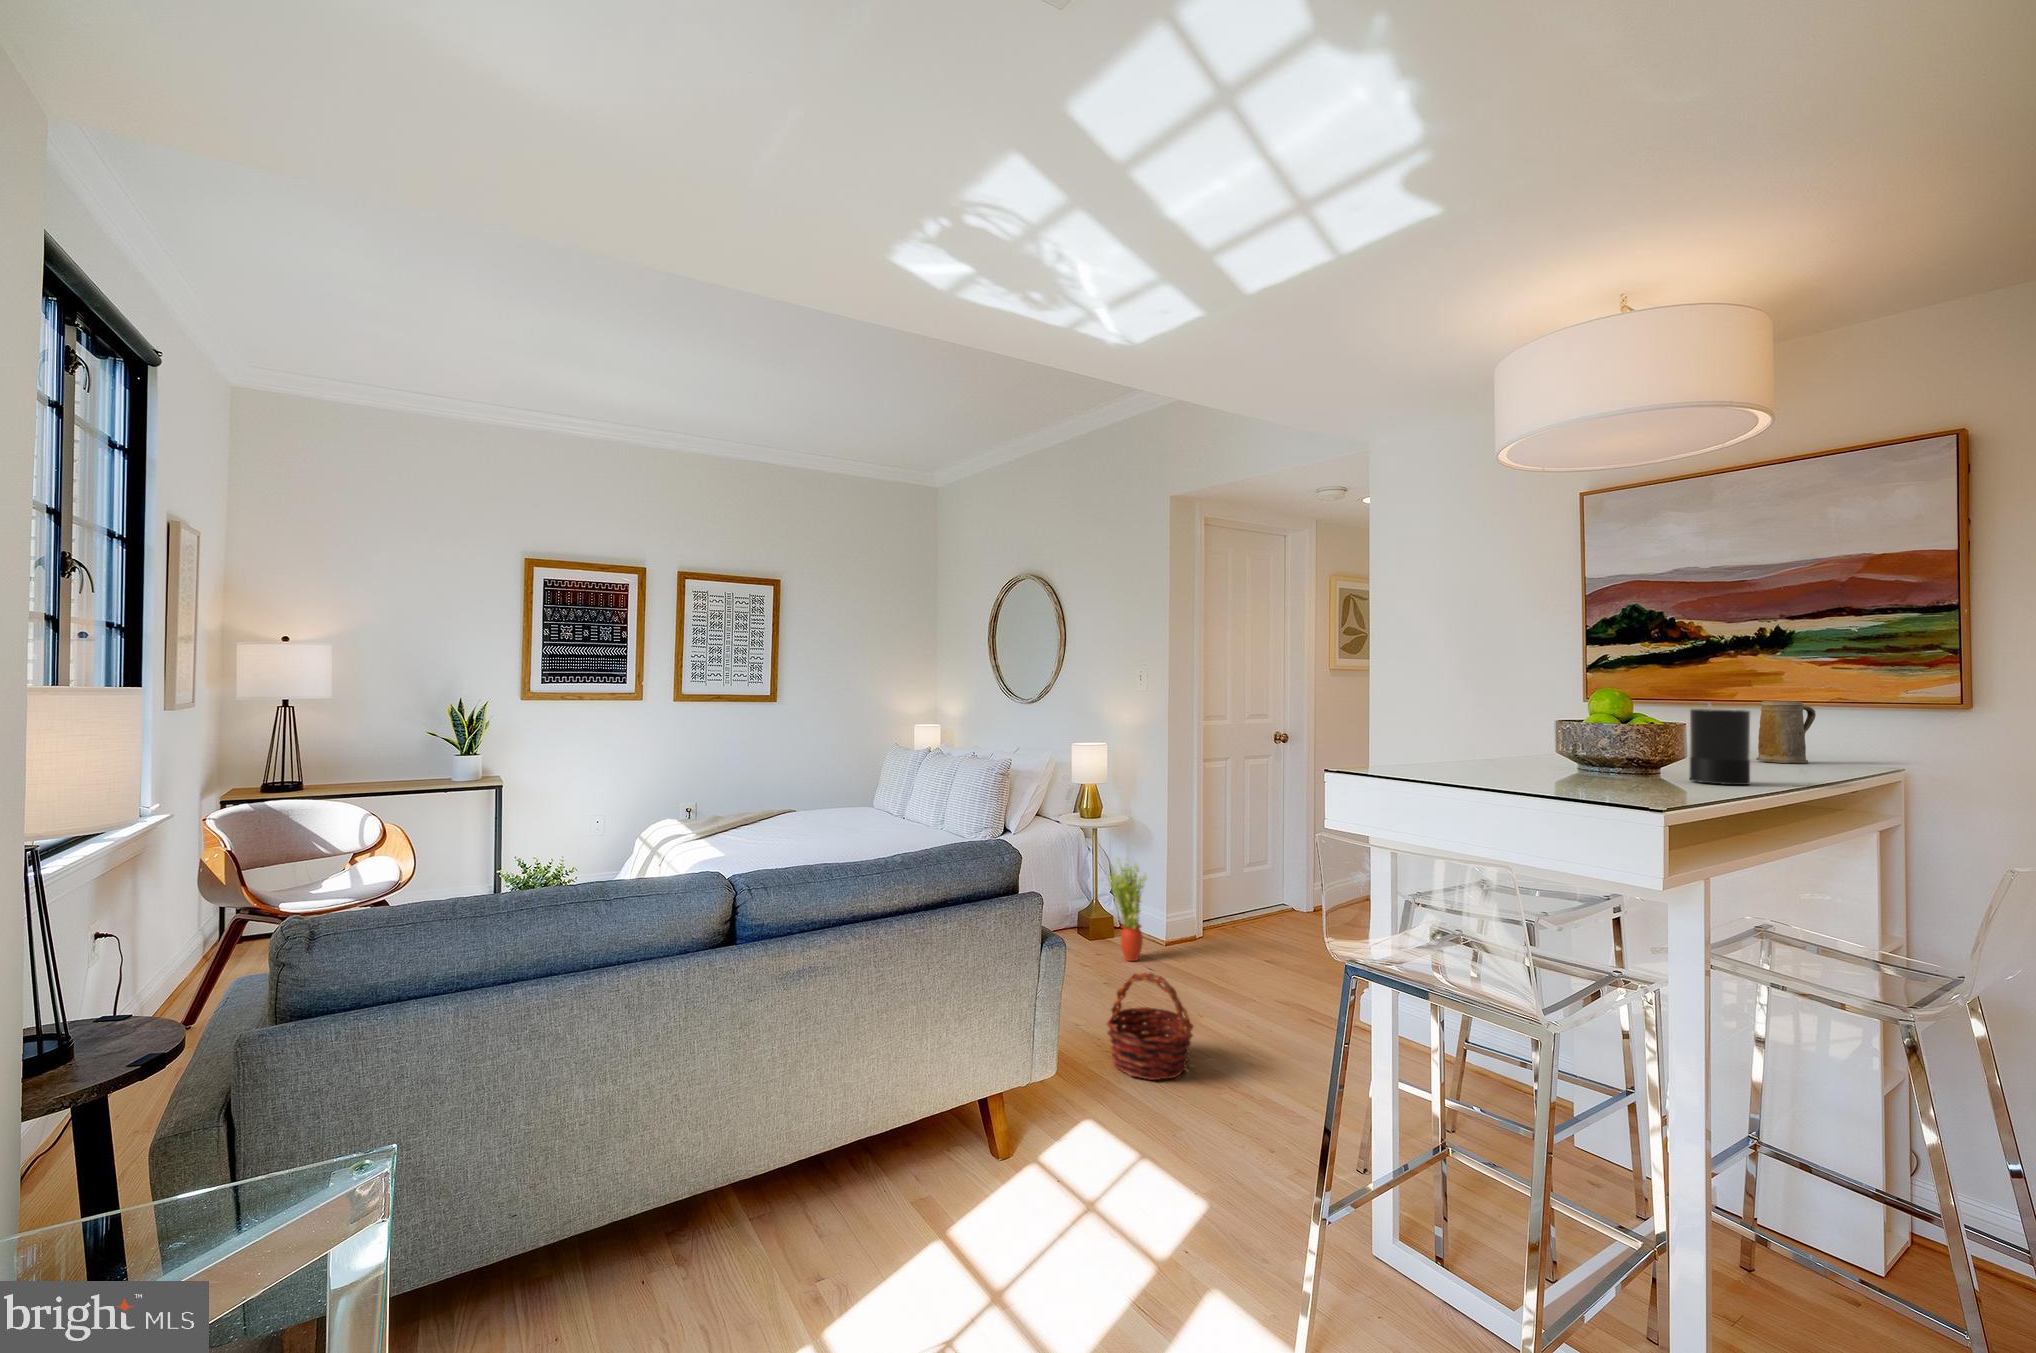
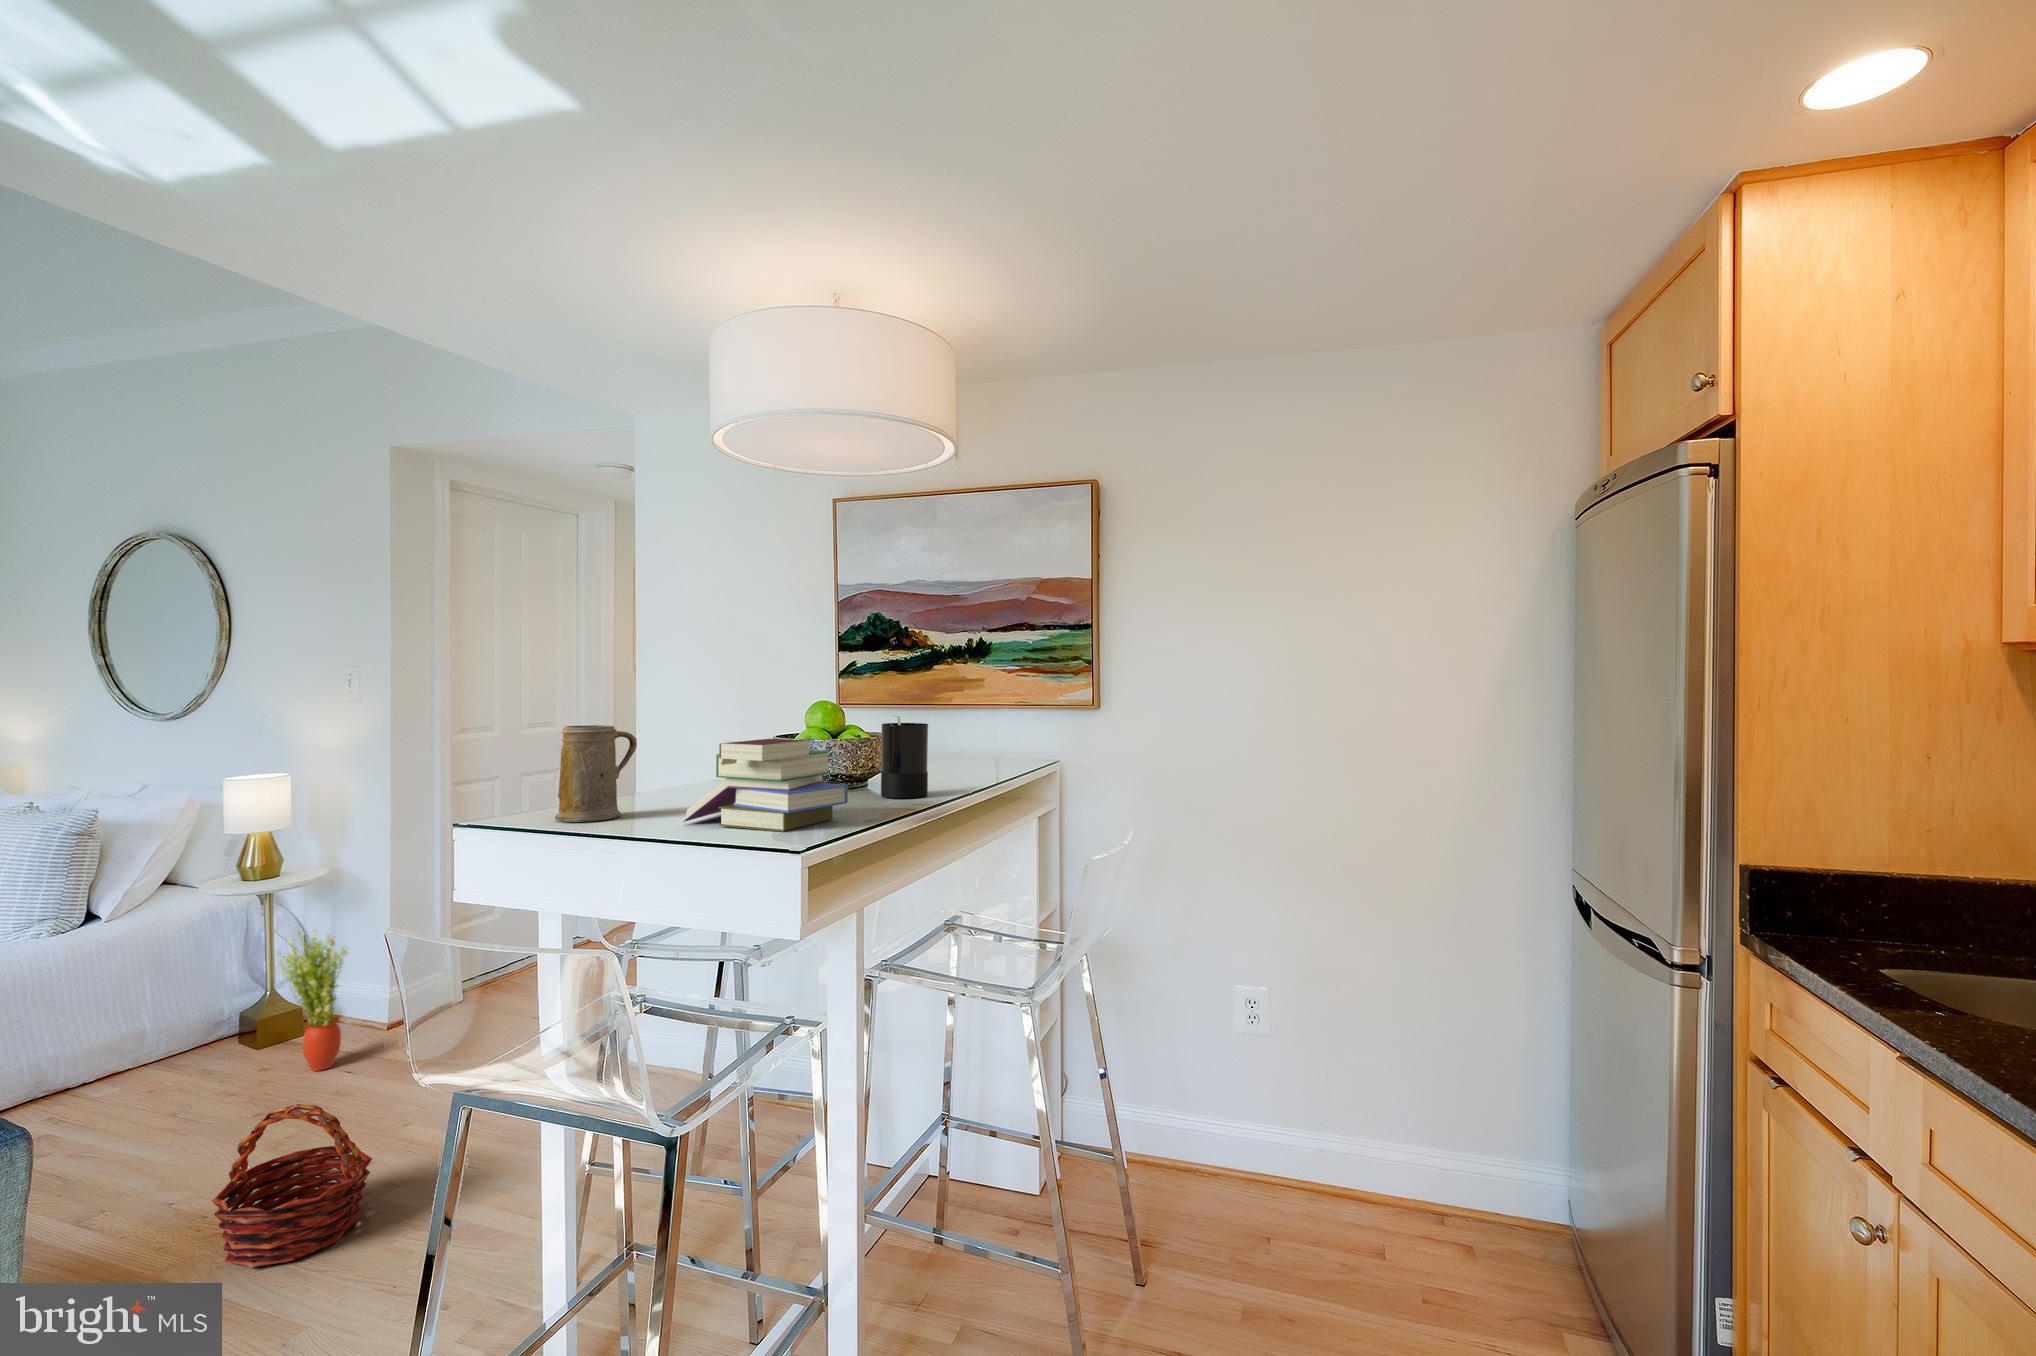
mug: present [1756,701,1816,763] -> present [555,725,637,822]
book: none [1503,715,1677,797] -> present [683,739,848,832]

